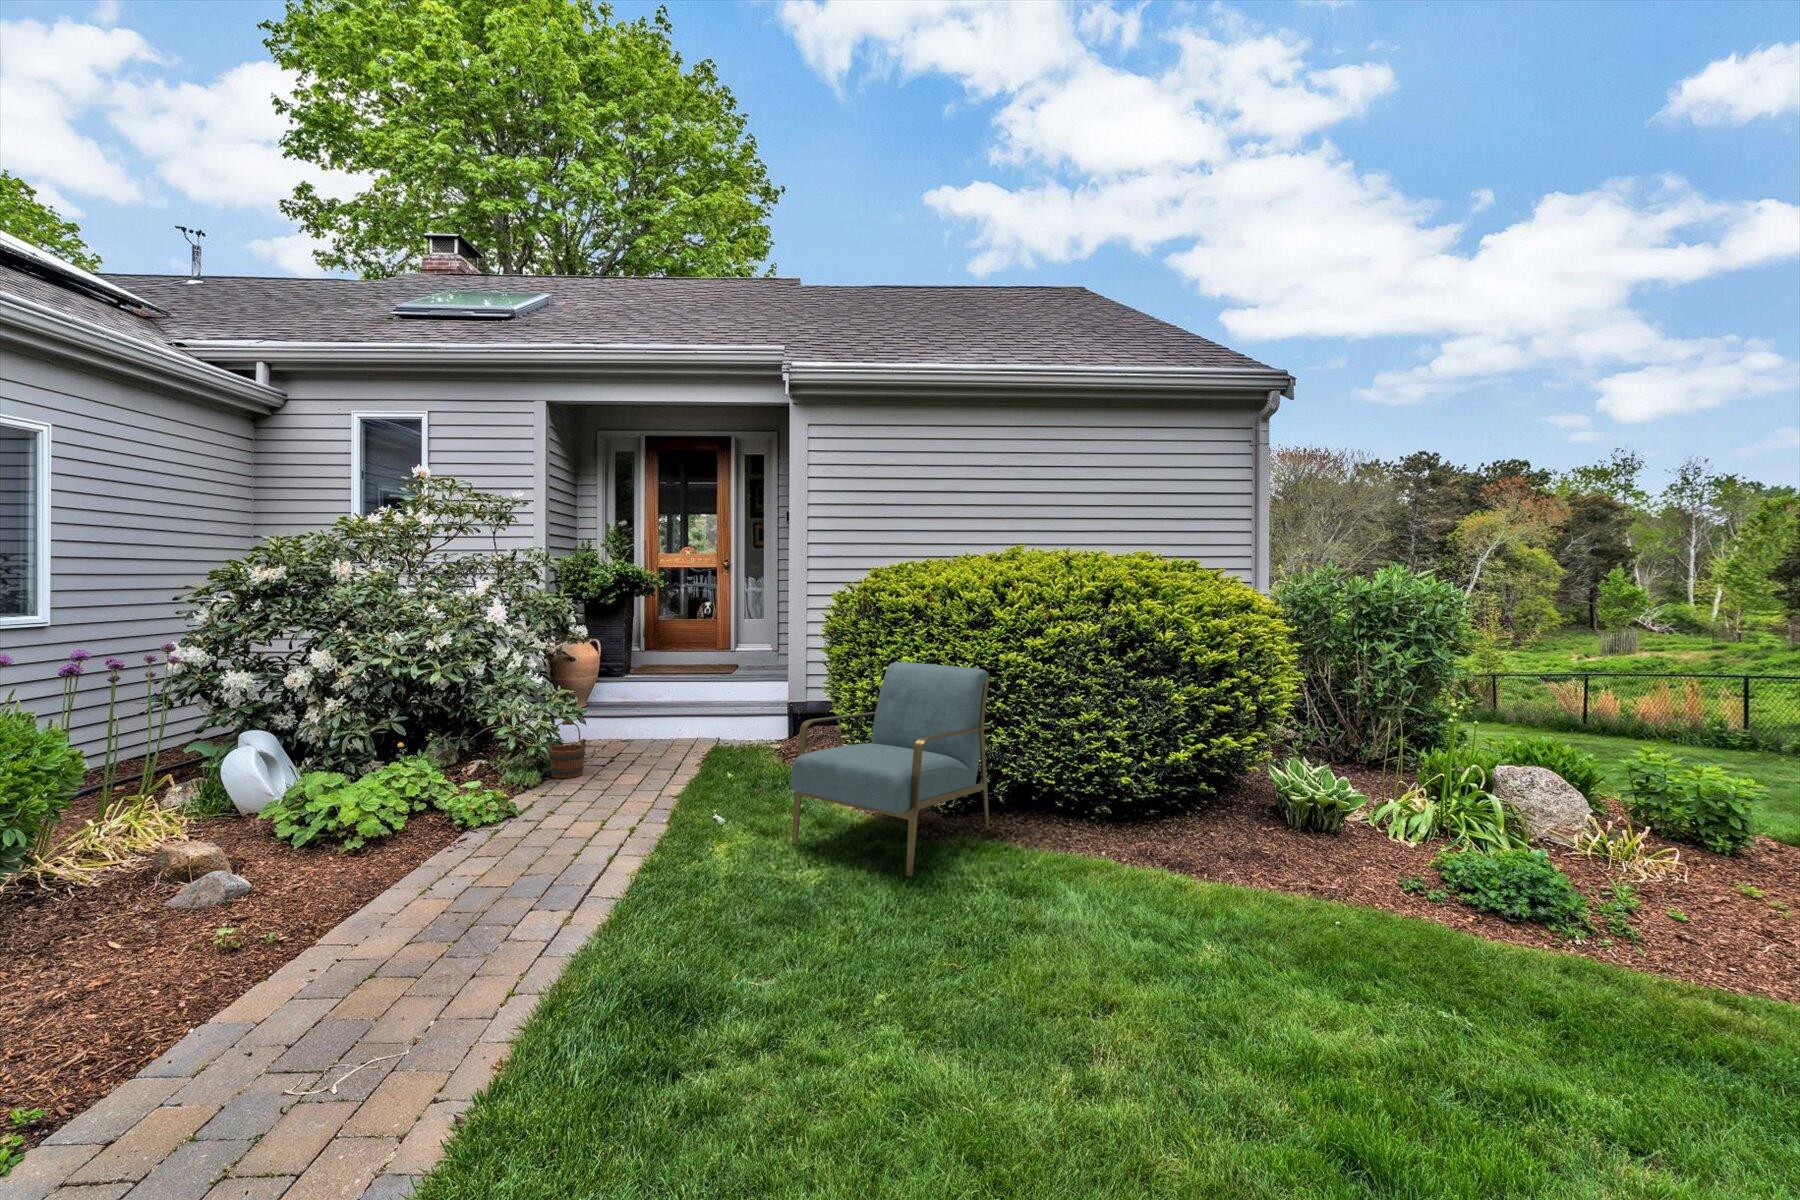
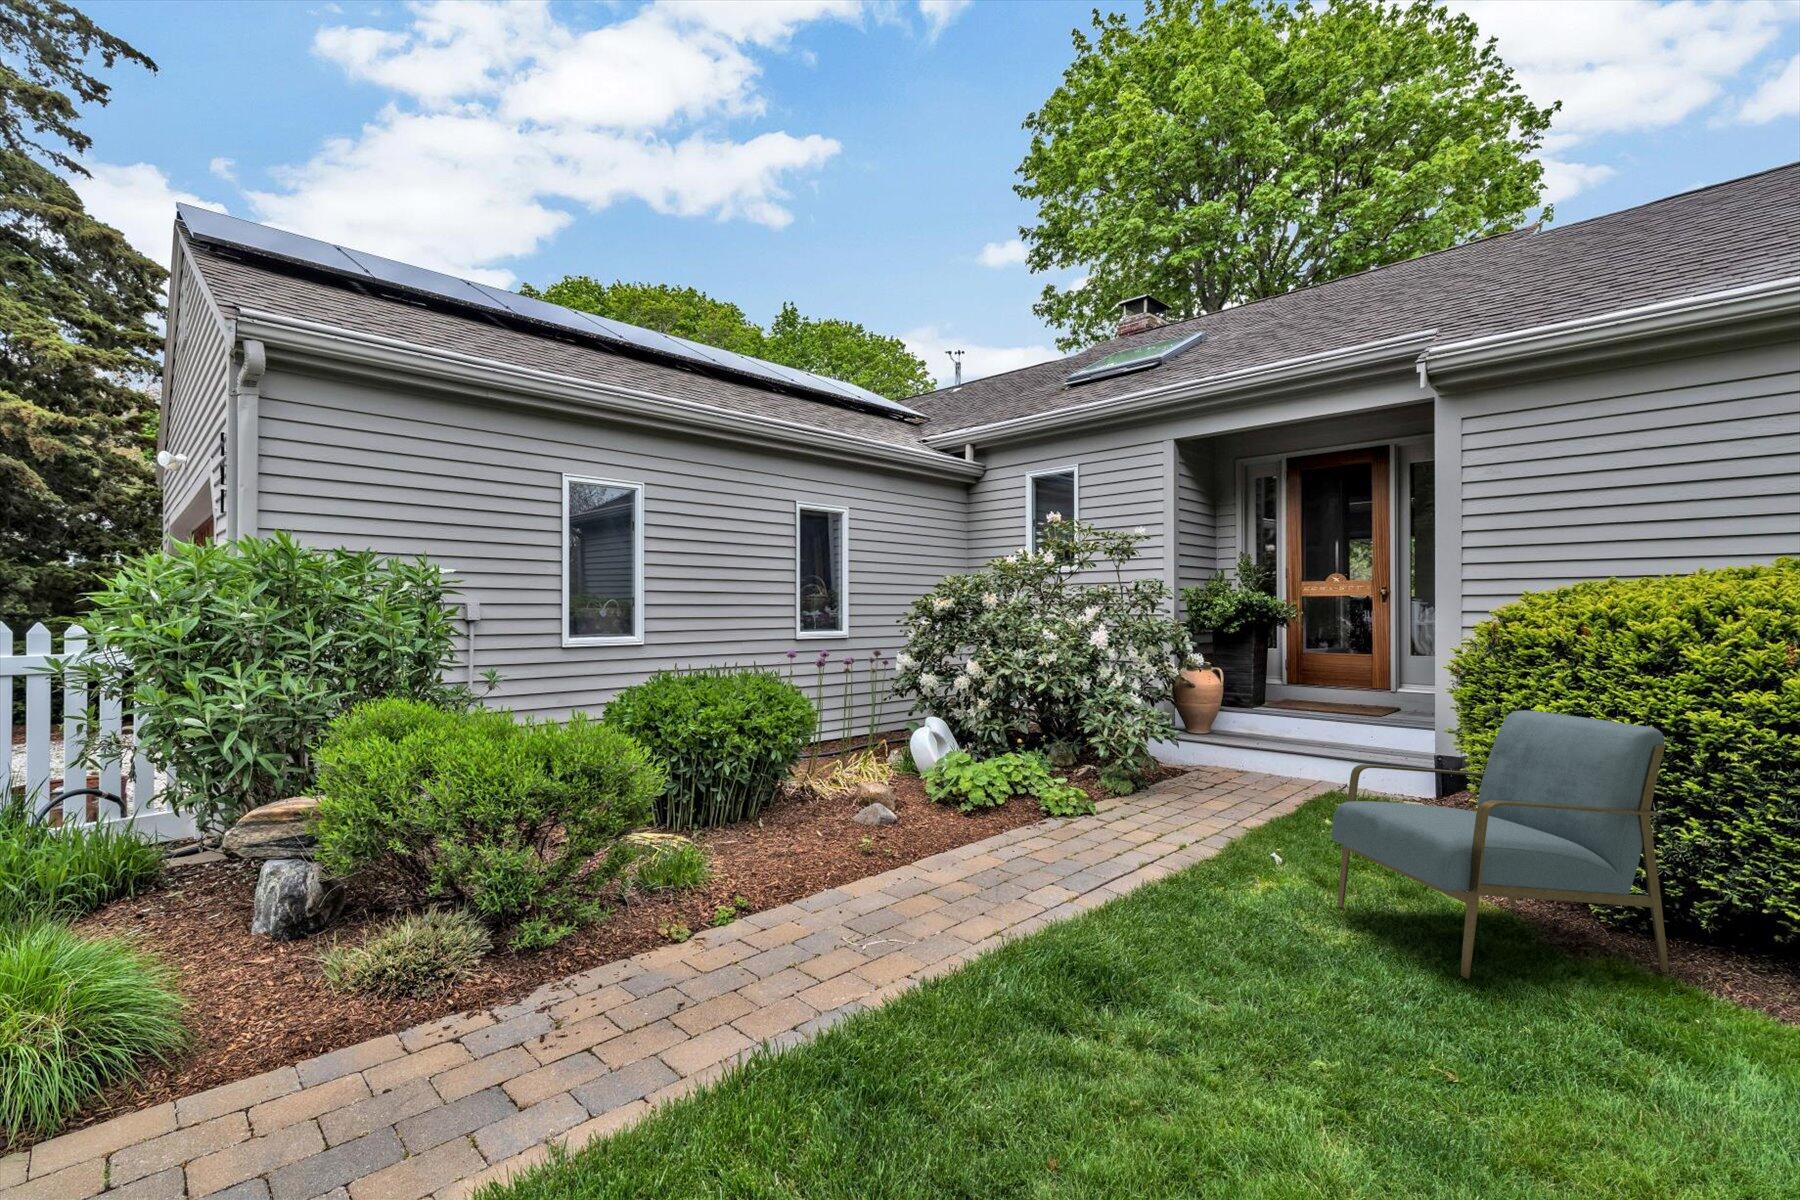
wooden bucket: present [549,721,586,778] -> none [1142,744,1176,801]

